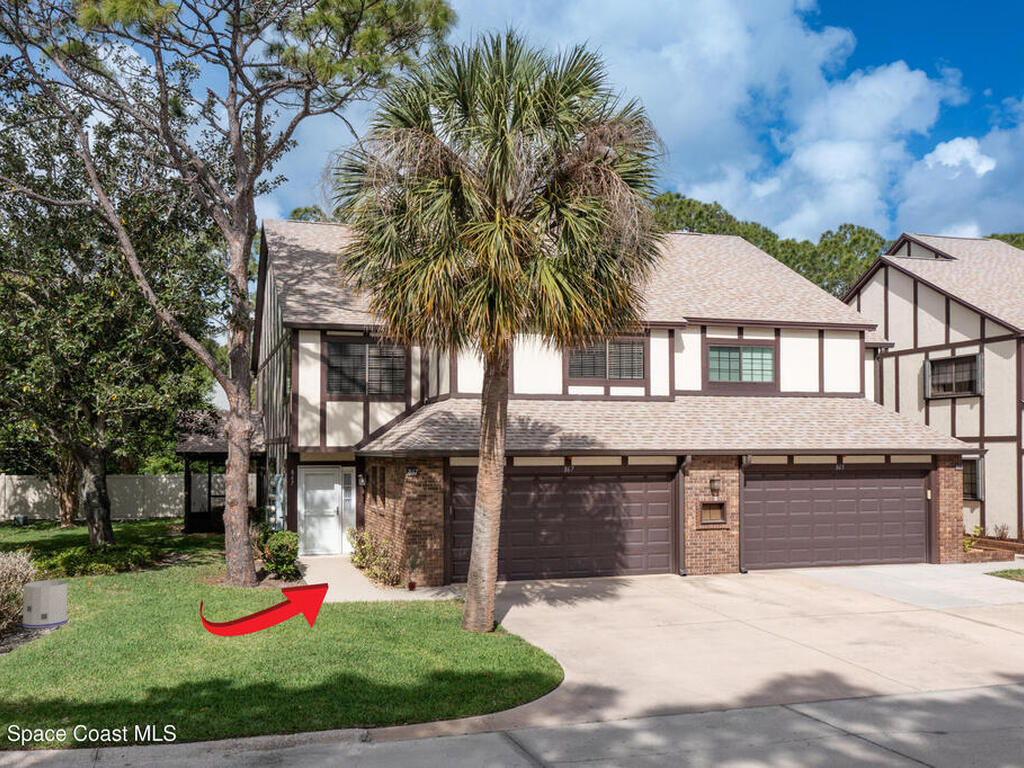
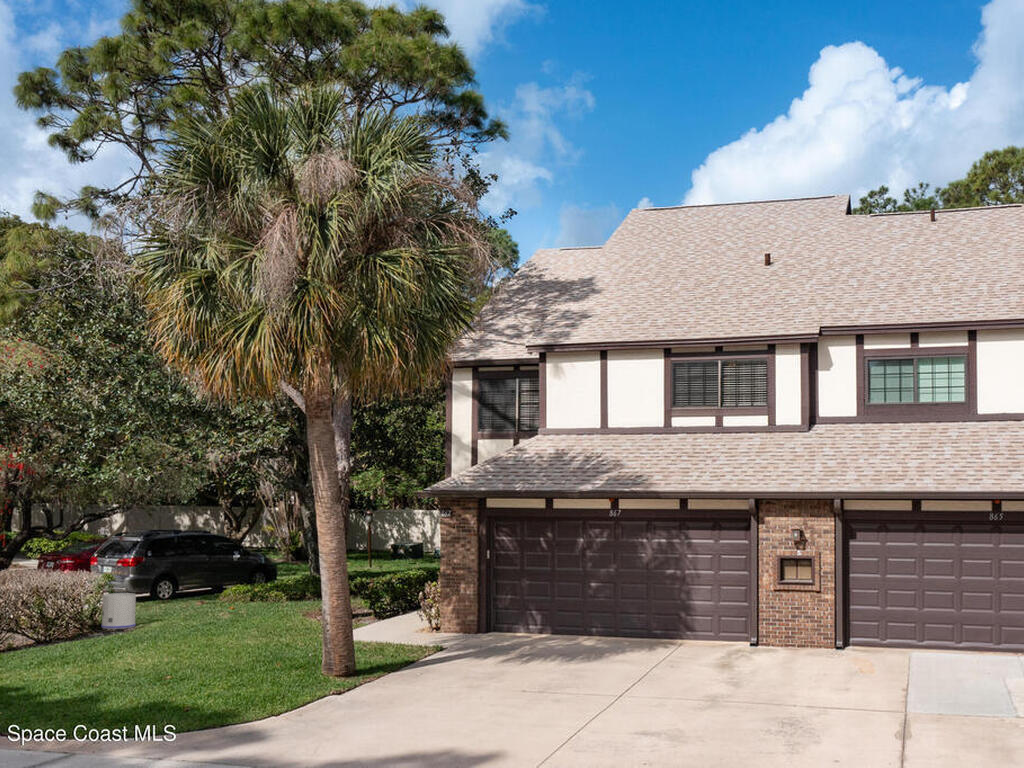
potted tree: present [395,548,428,591] -> none [425,589,453,633]

